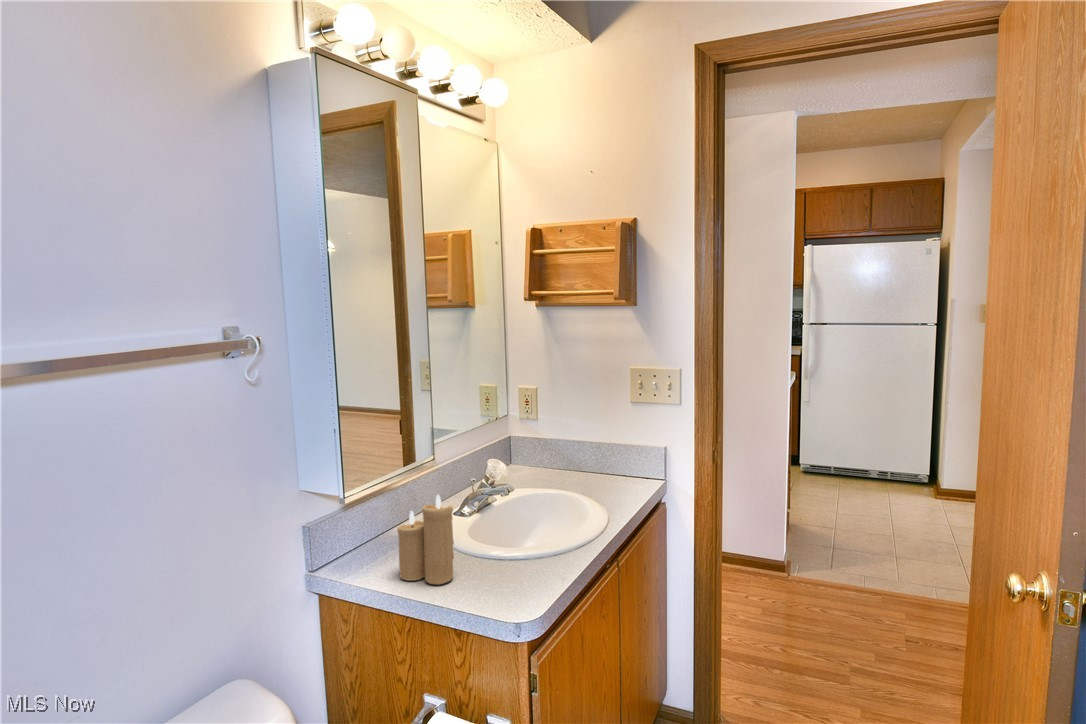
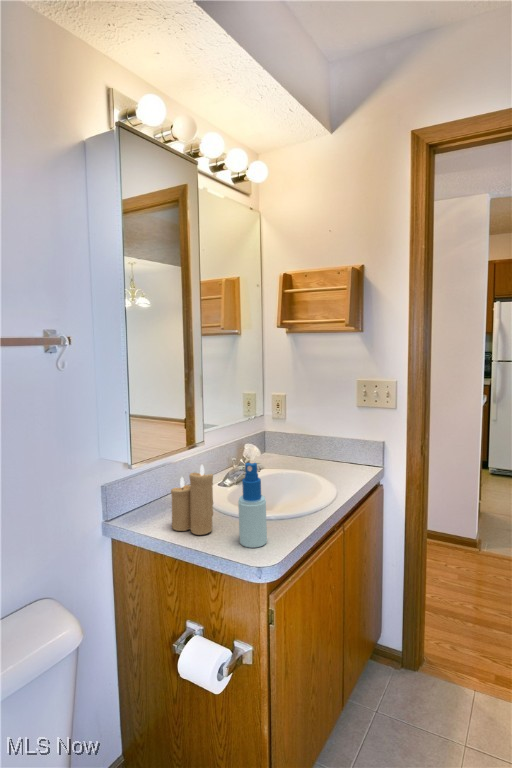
spray bottle: none [487,490,525,598] -> present [238,463,267,548]

